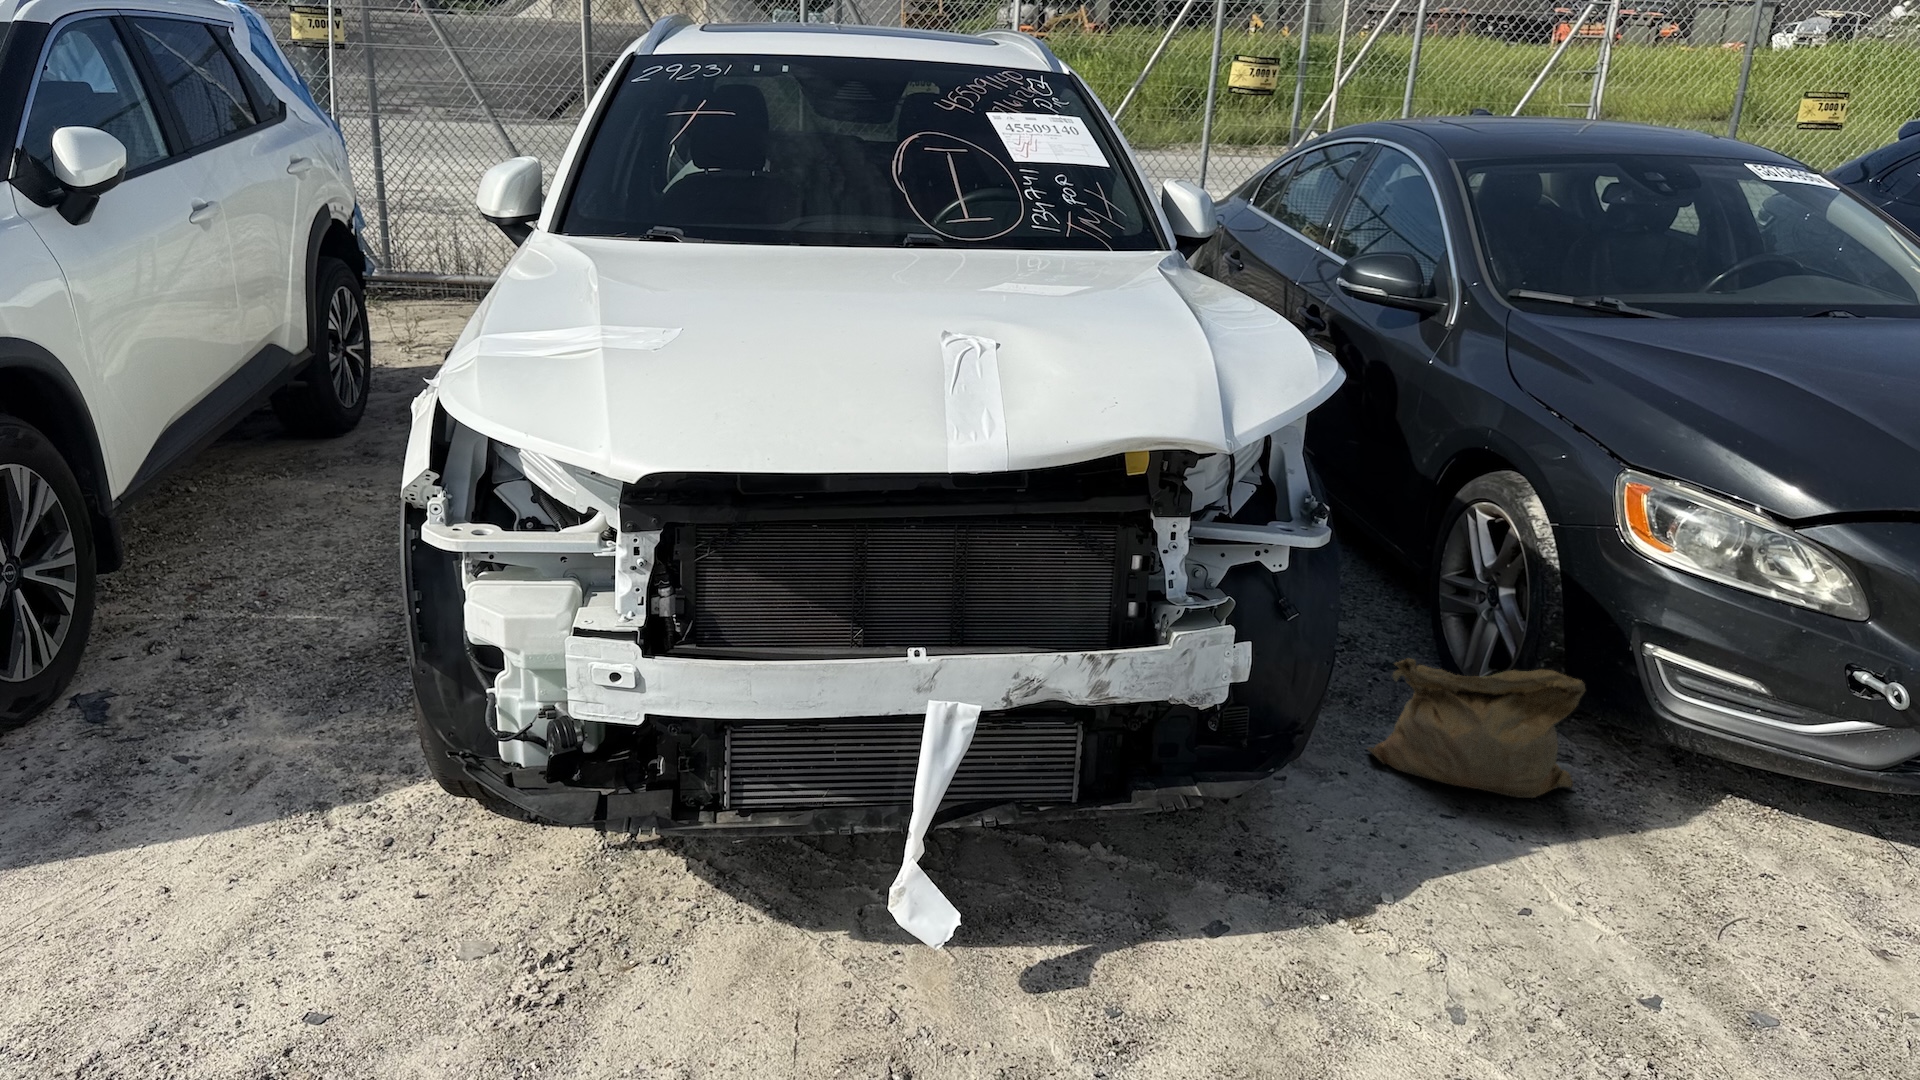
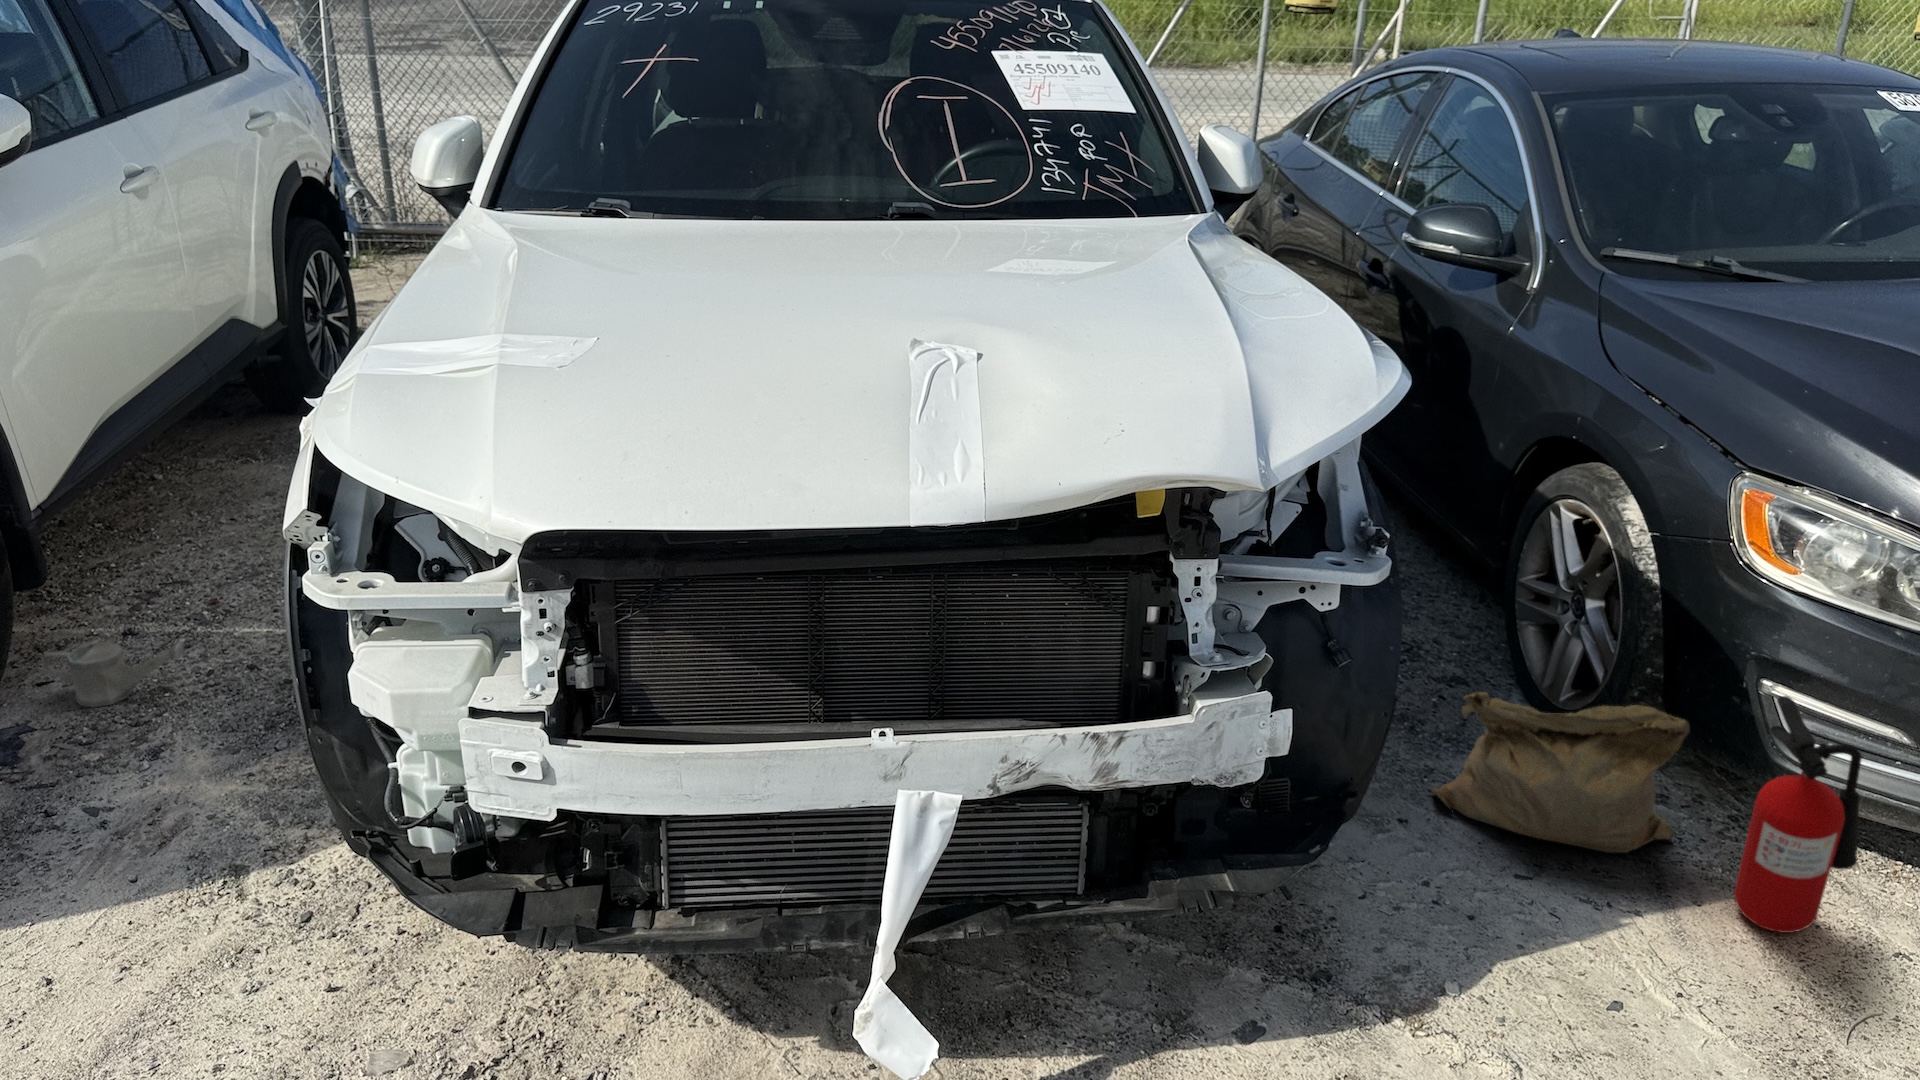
watering can: none [122,619,253,678] -> present [41,642,183,708]
fire extinguisher: none [1624,652,1725,858] -> present [1734,696,1862,933]

